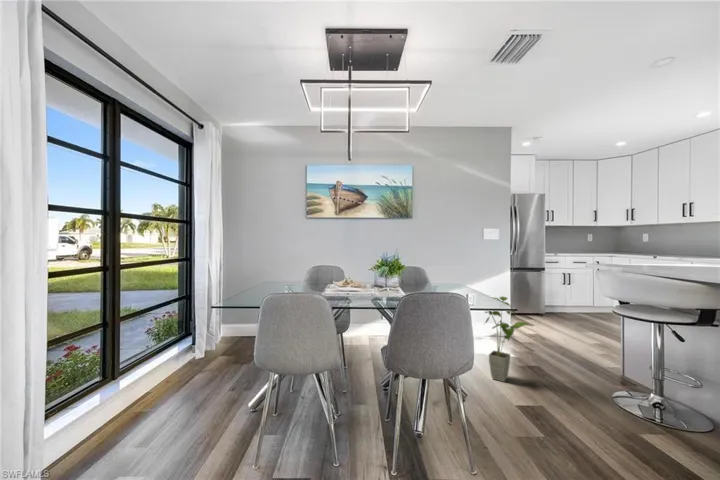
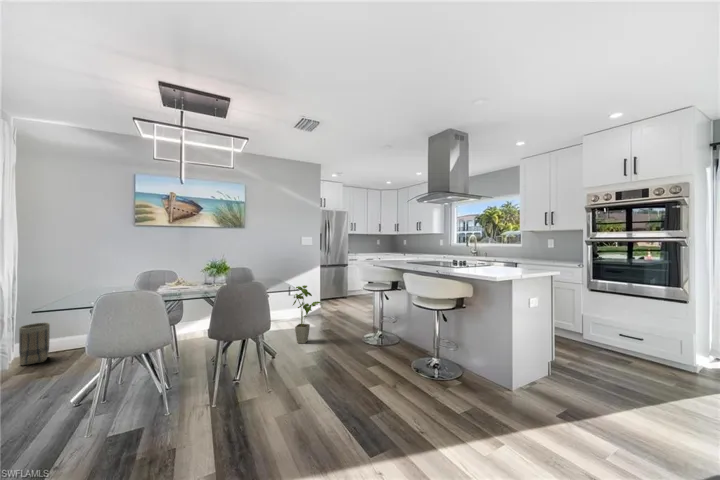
basket: none [219,313,240,352] -> present [19,323,50,365]

